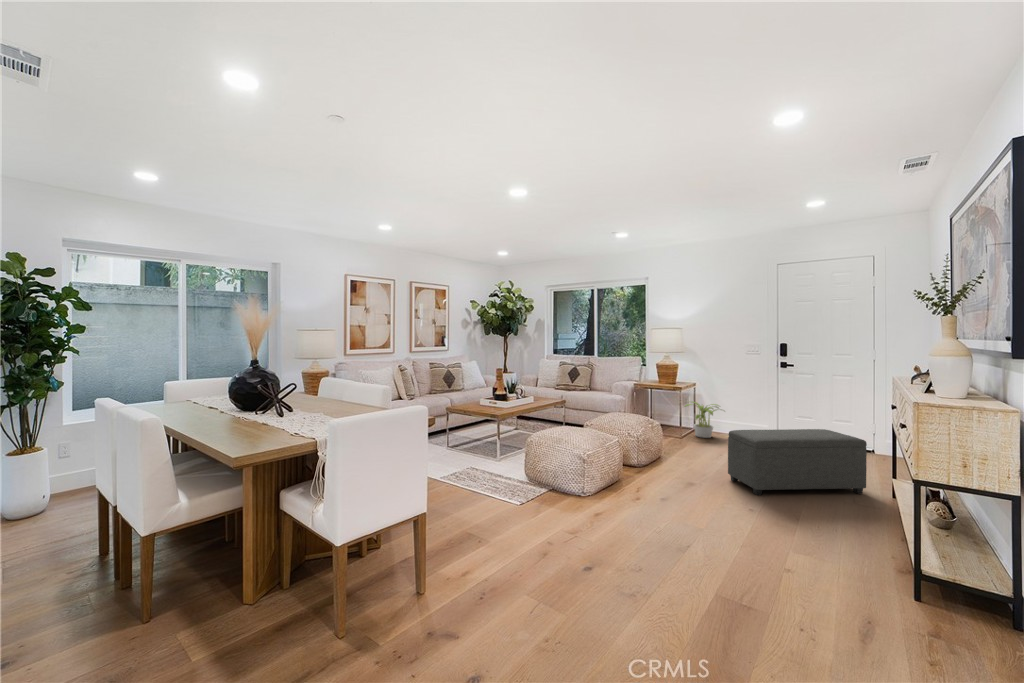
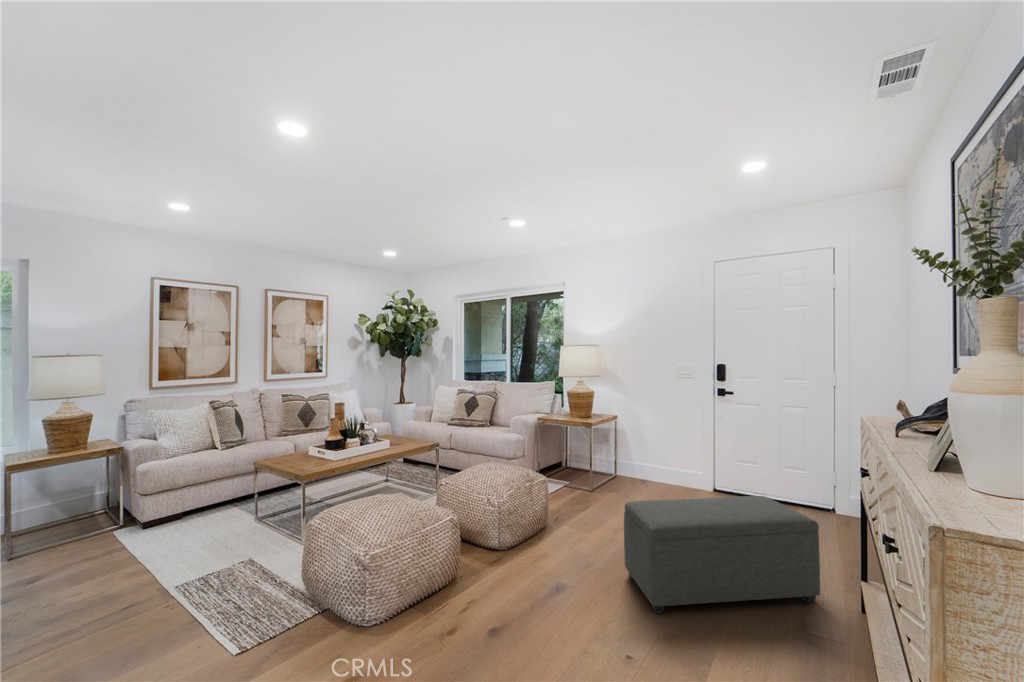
potted plant: present [685,402,719,438] -> none [598,440,651,488]

